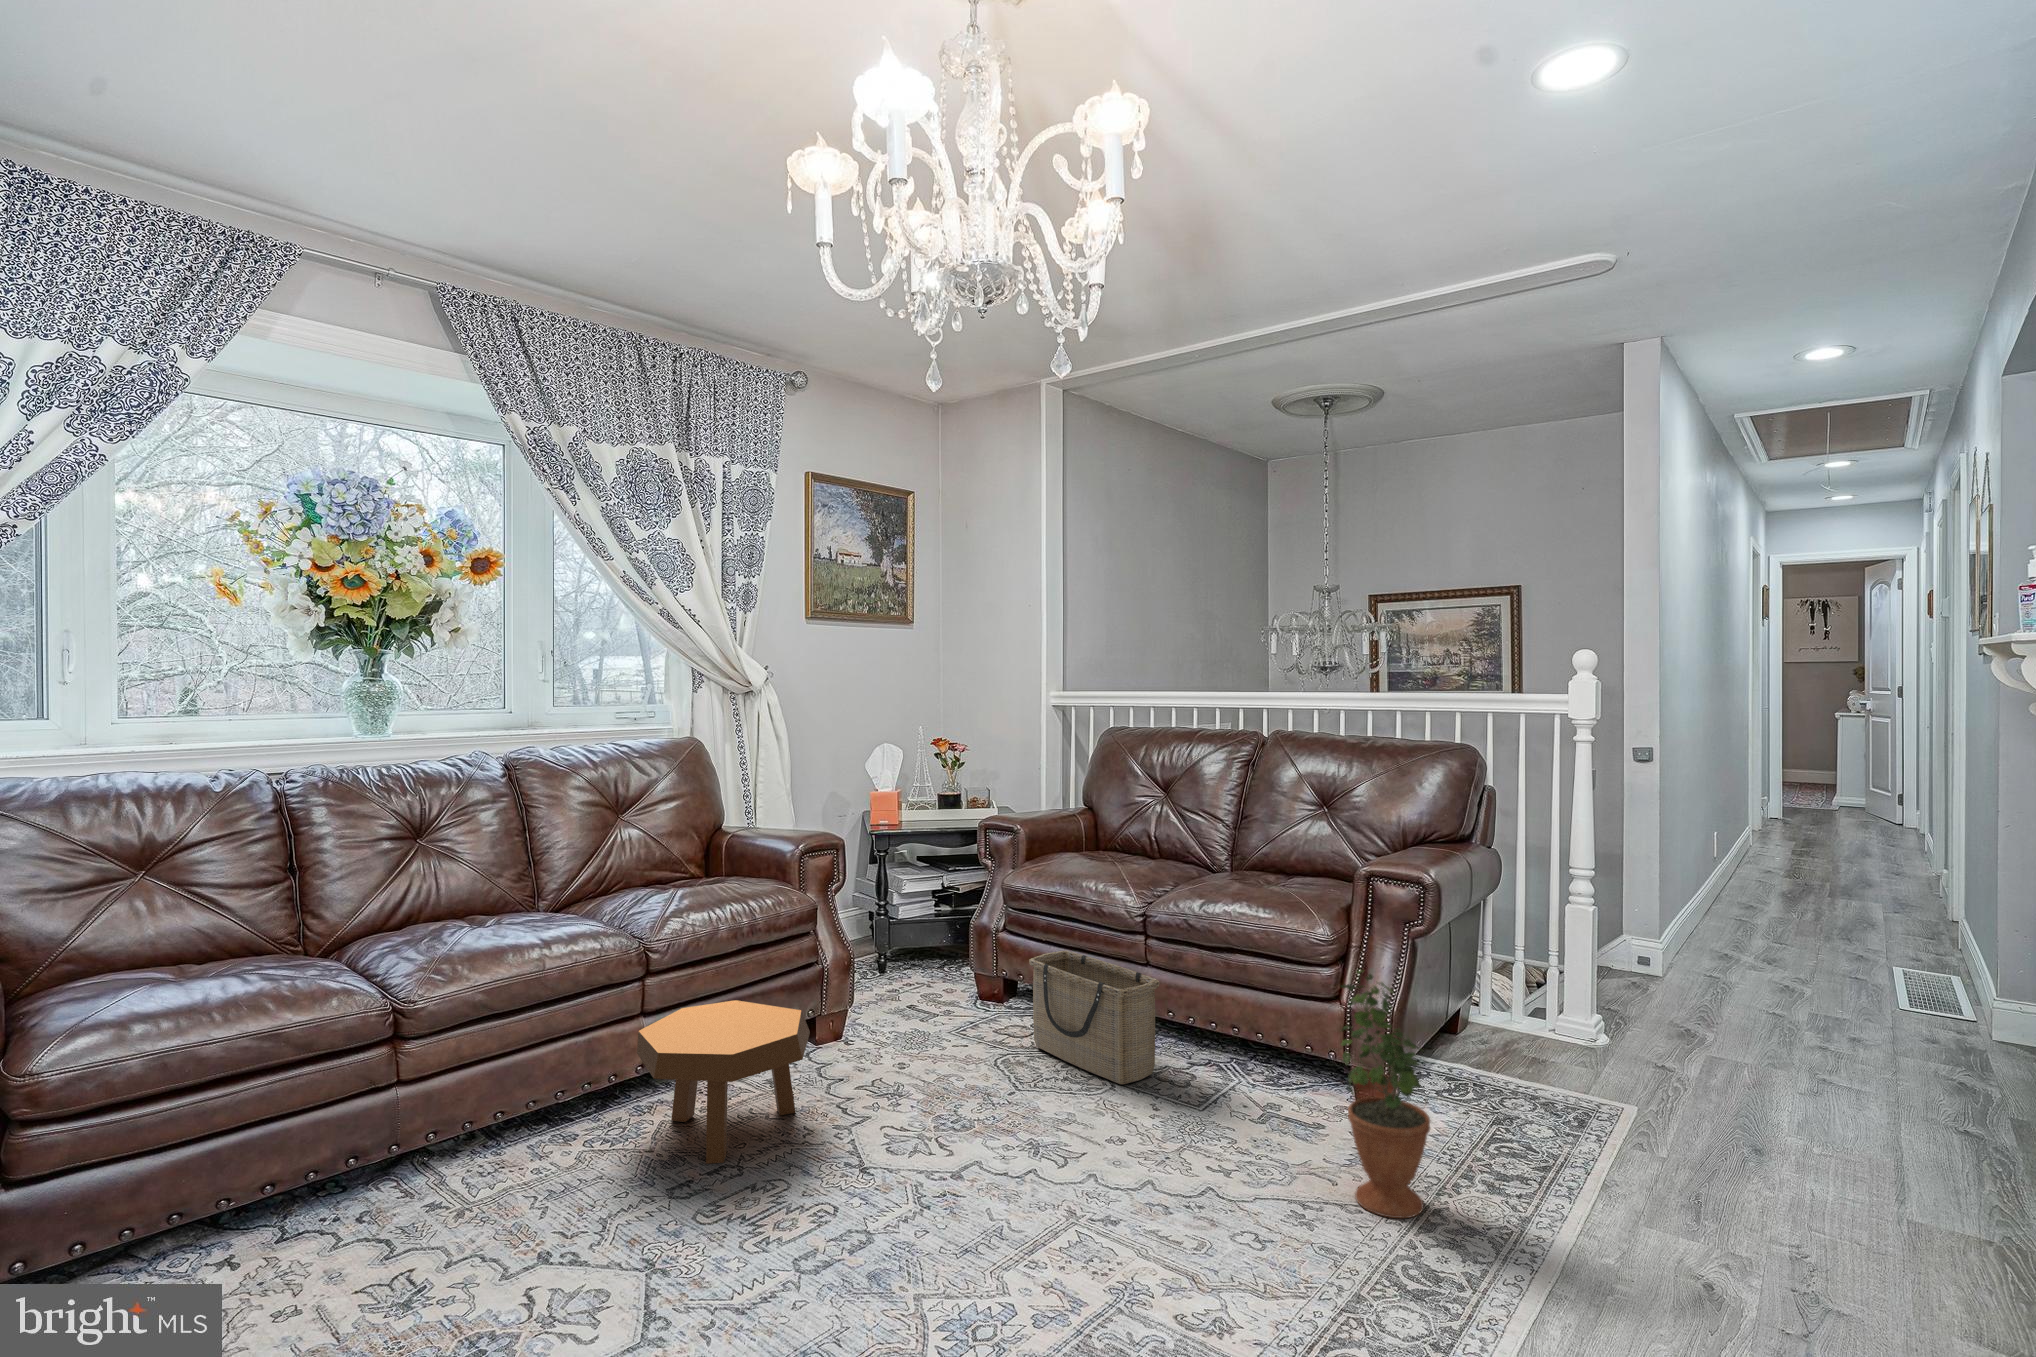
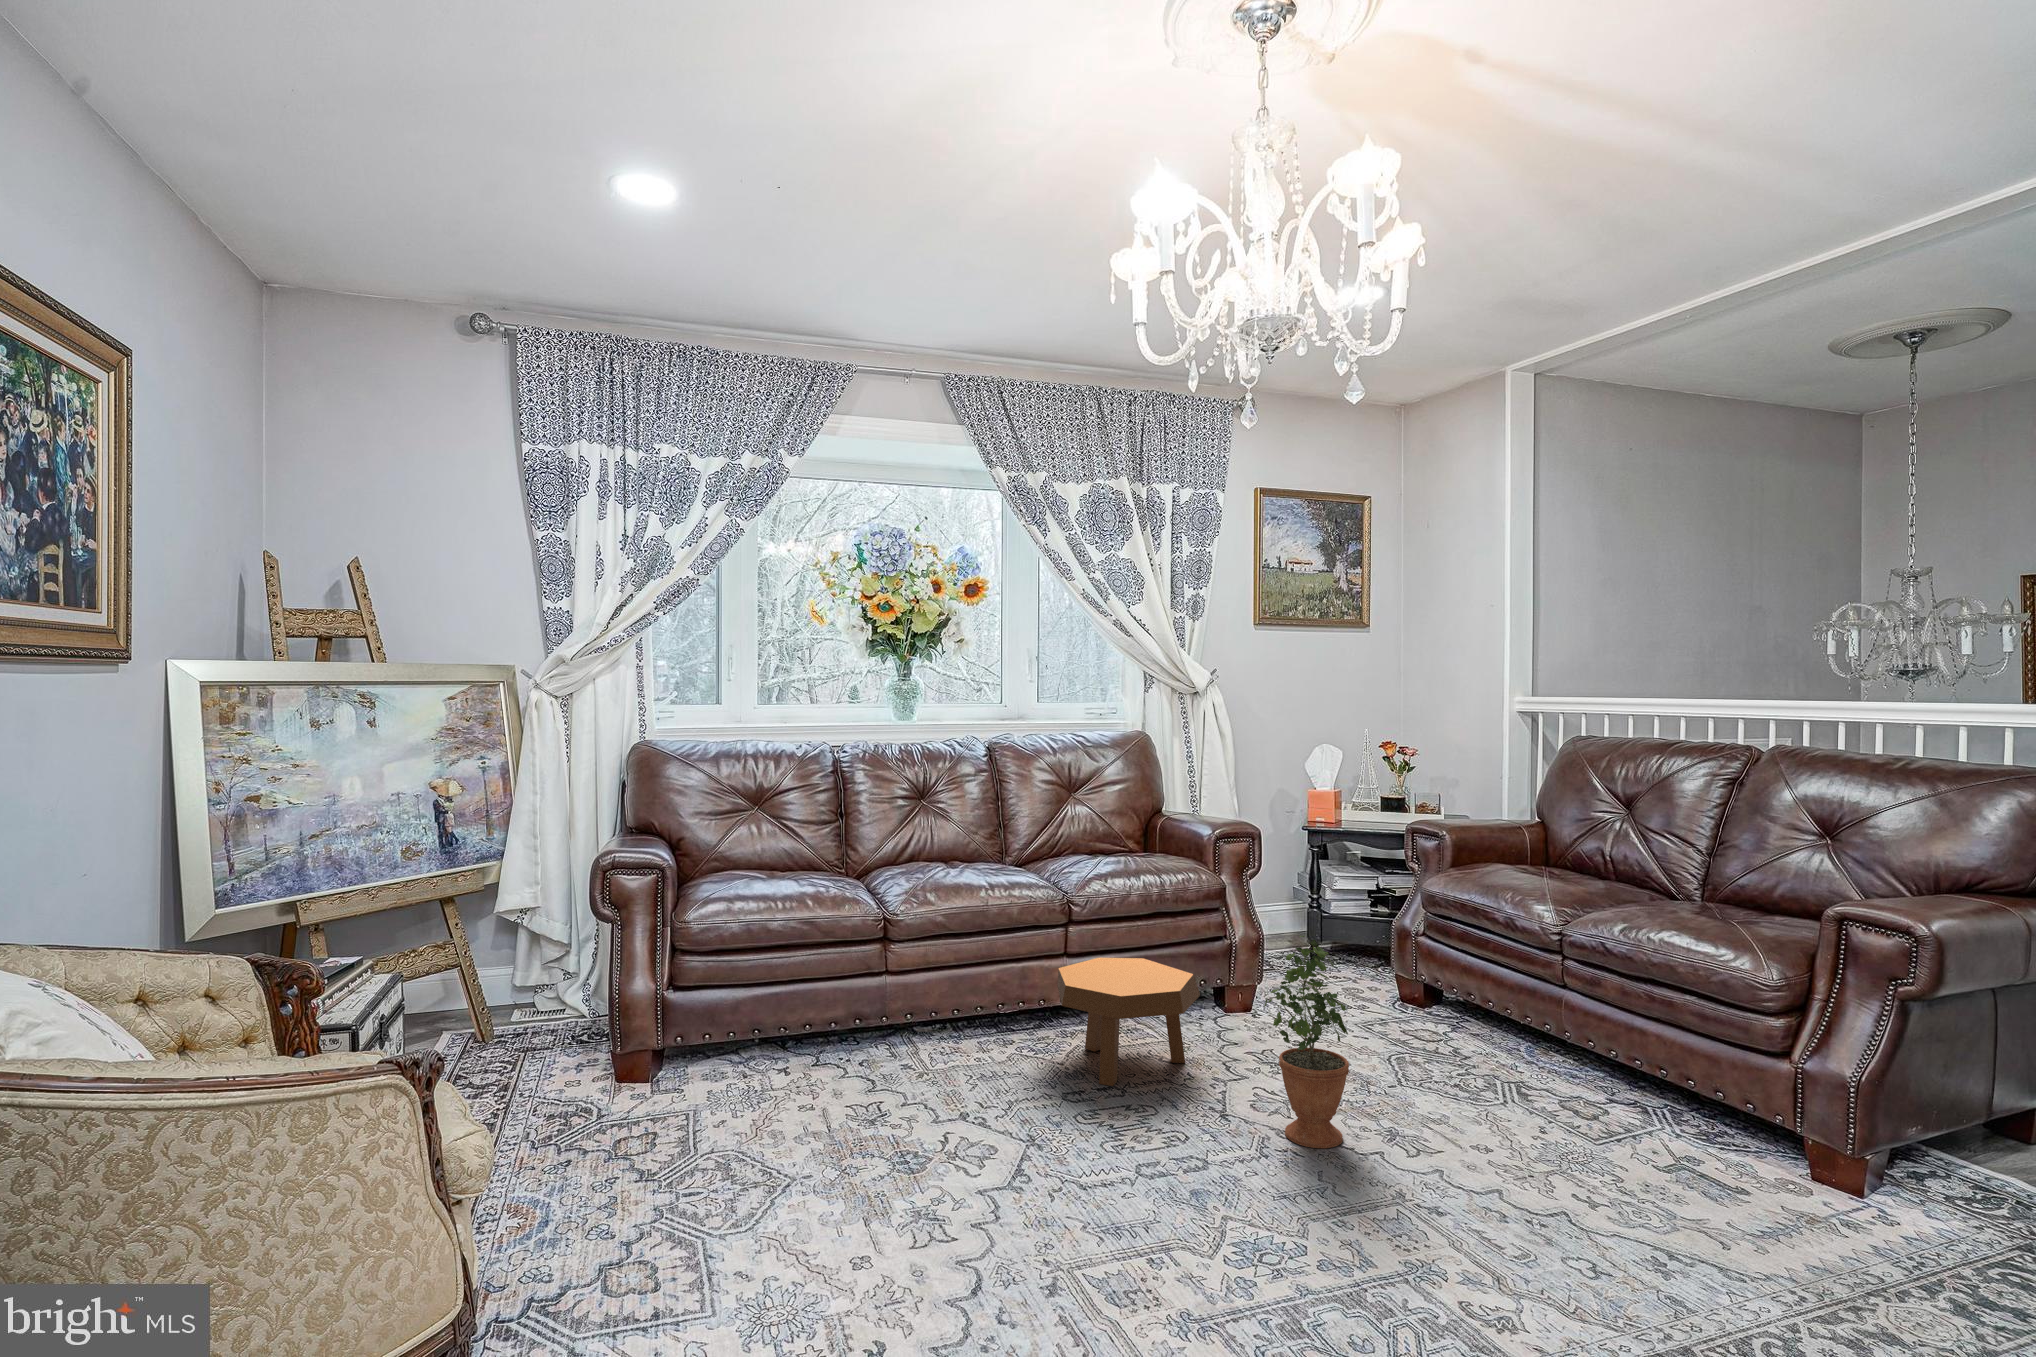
basket: present [1029,951,1159,1084] -> none [1433,963,1566,1105]
potted plant: present [1341,971,1430,1218] -> present [1264,936,1349,1148]

